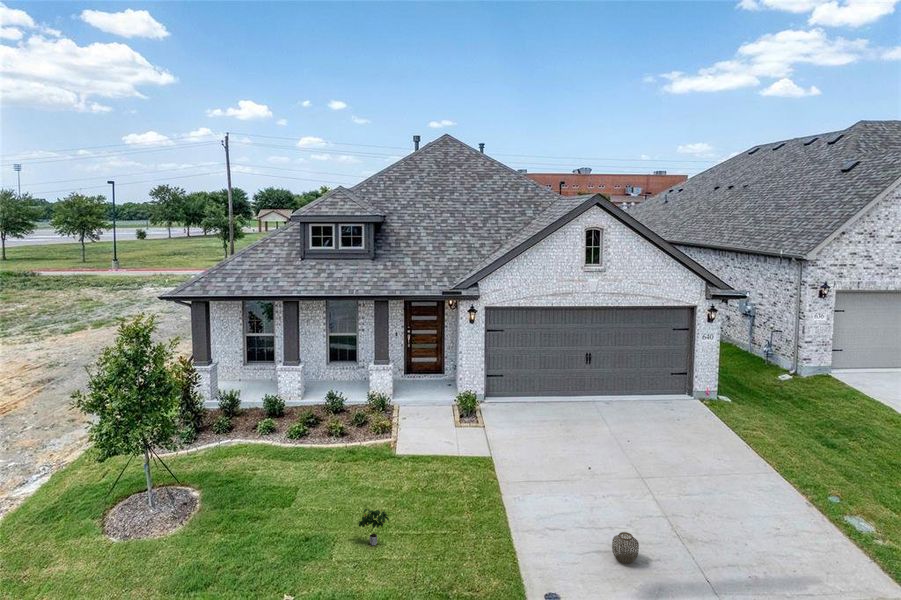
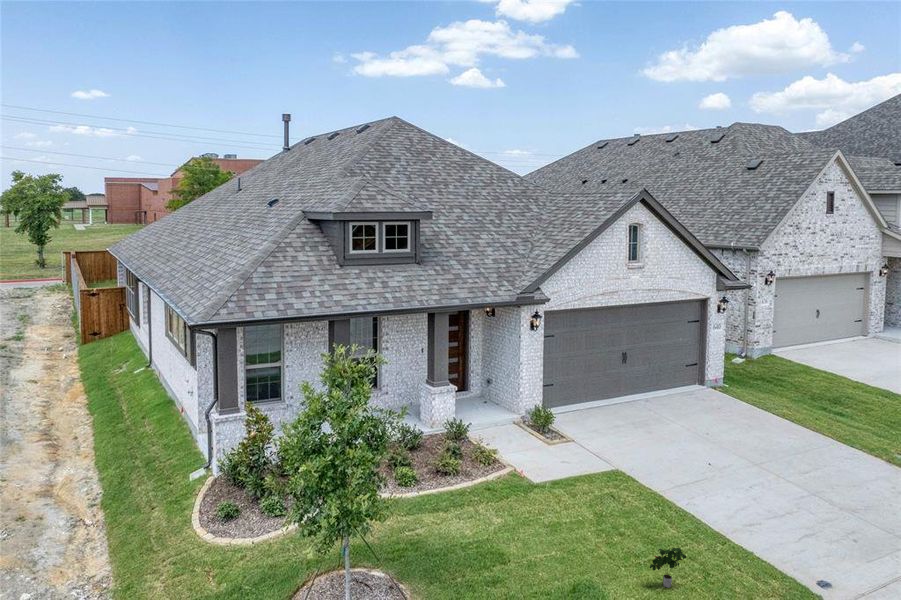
woven basket: present [612,532,639,564] -> none [855,520,883,548]

